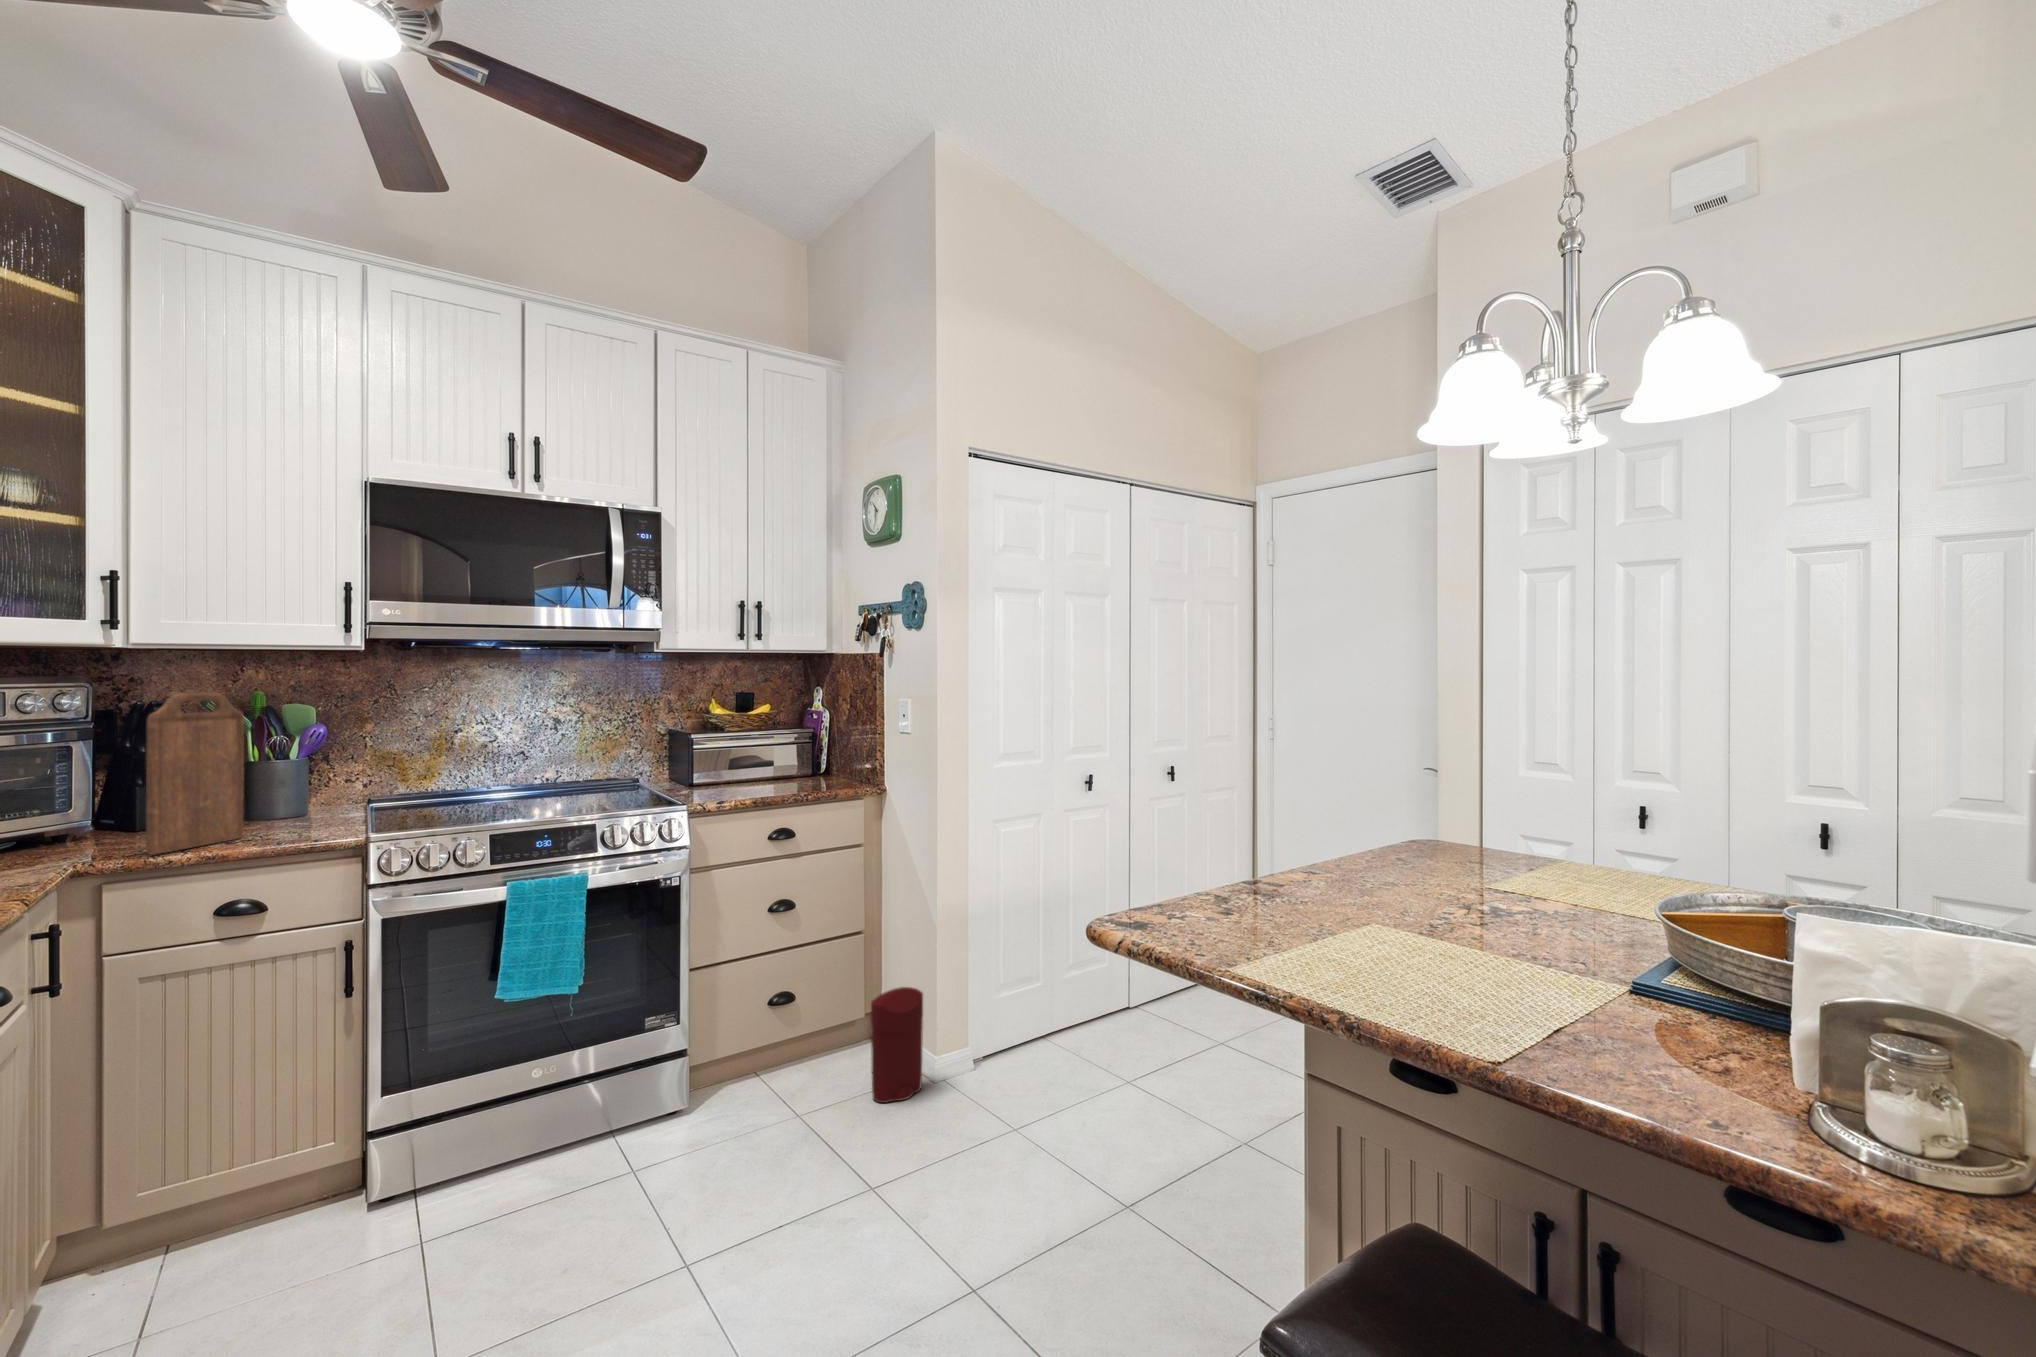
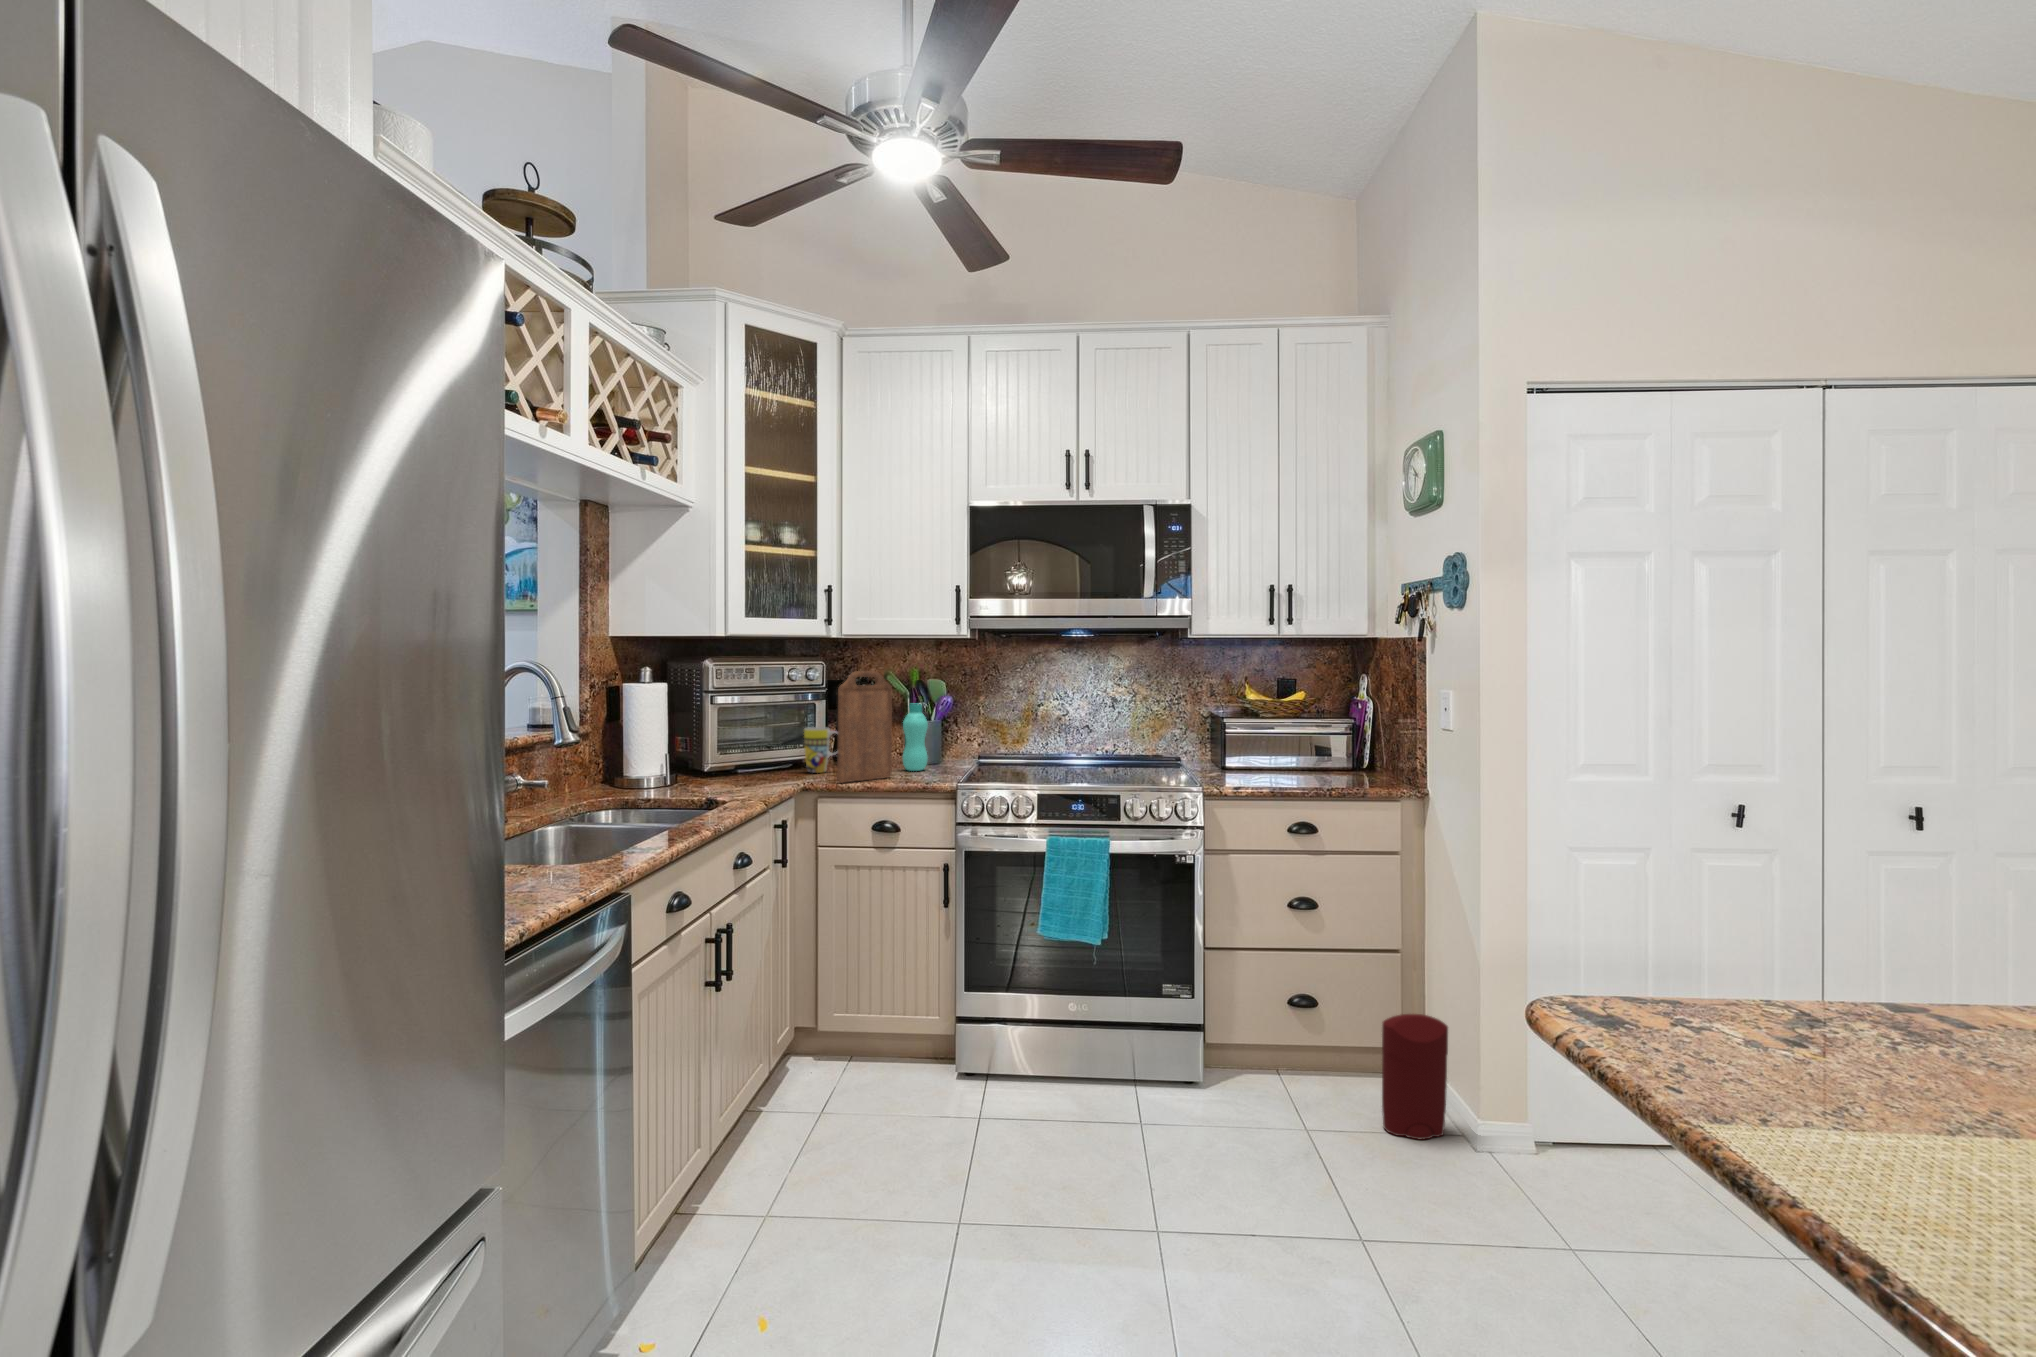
bottle: none [254,735,297,826] -> present [903,704,928,771]
mug: none [58,777,138,847] -> present [804,727,838,773]

